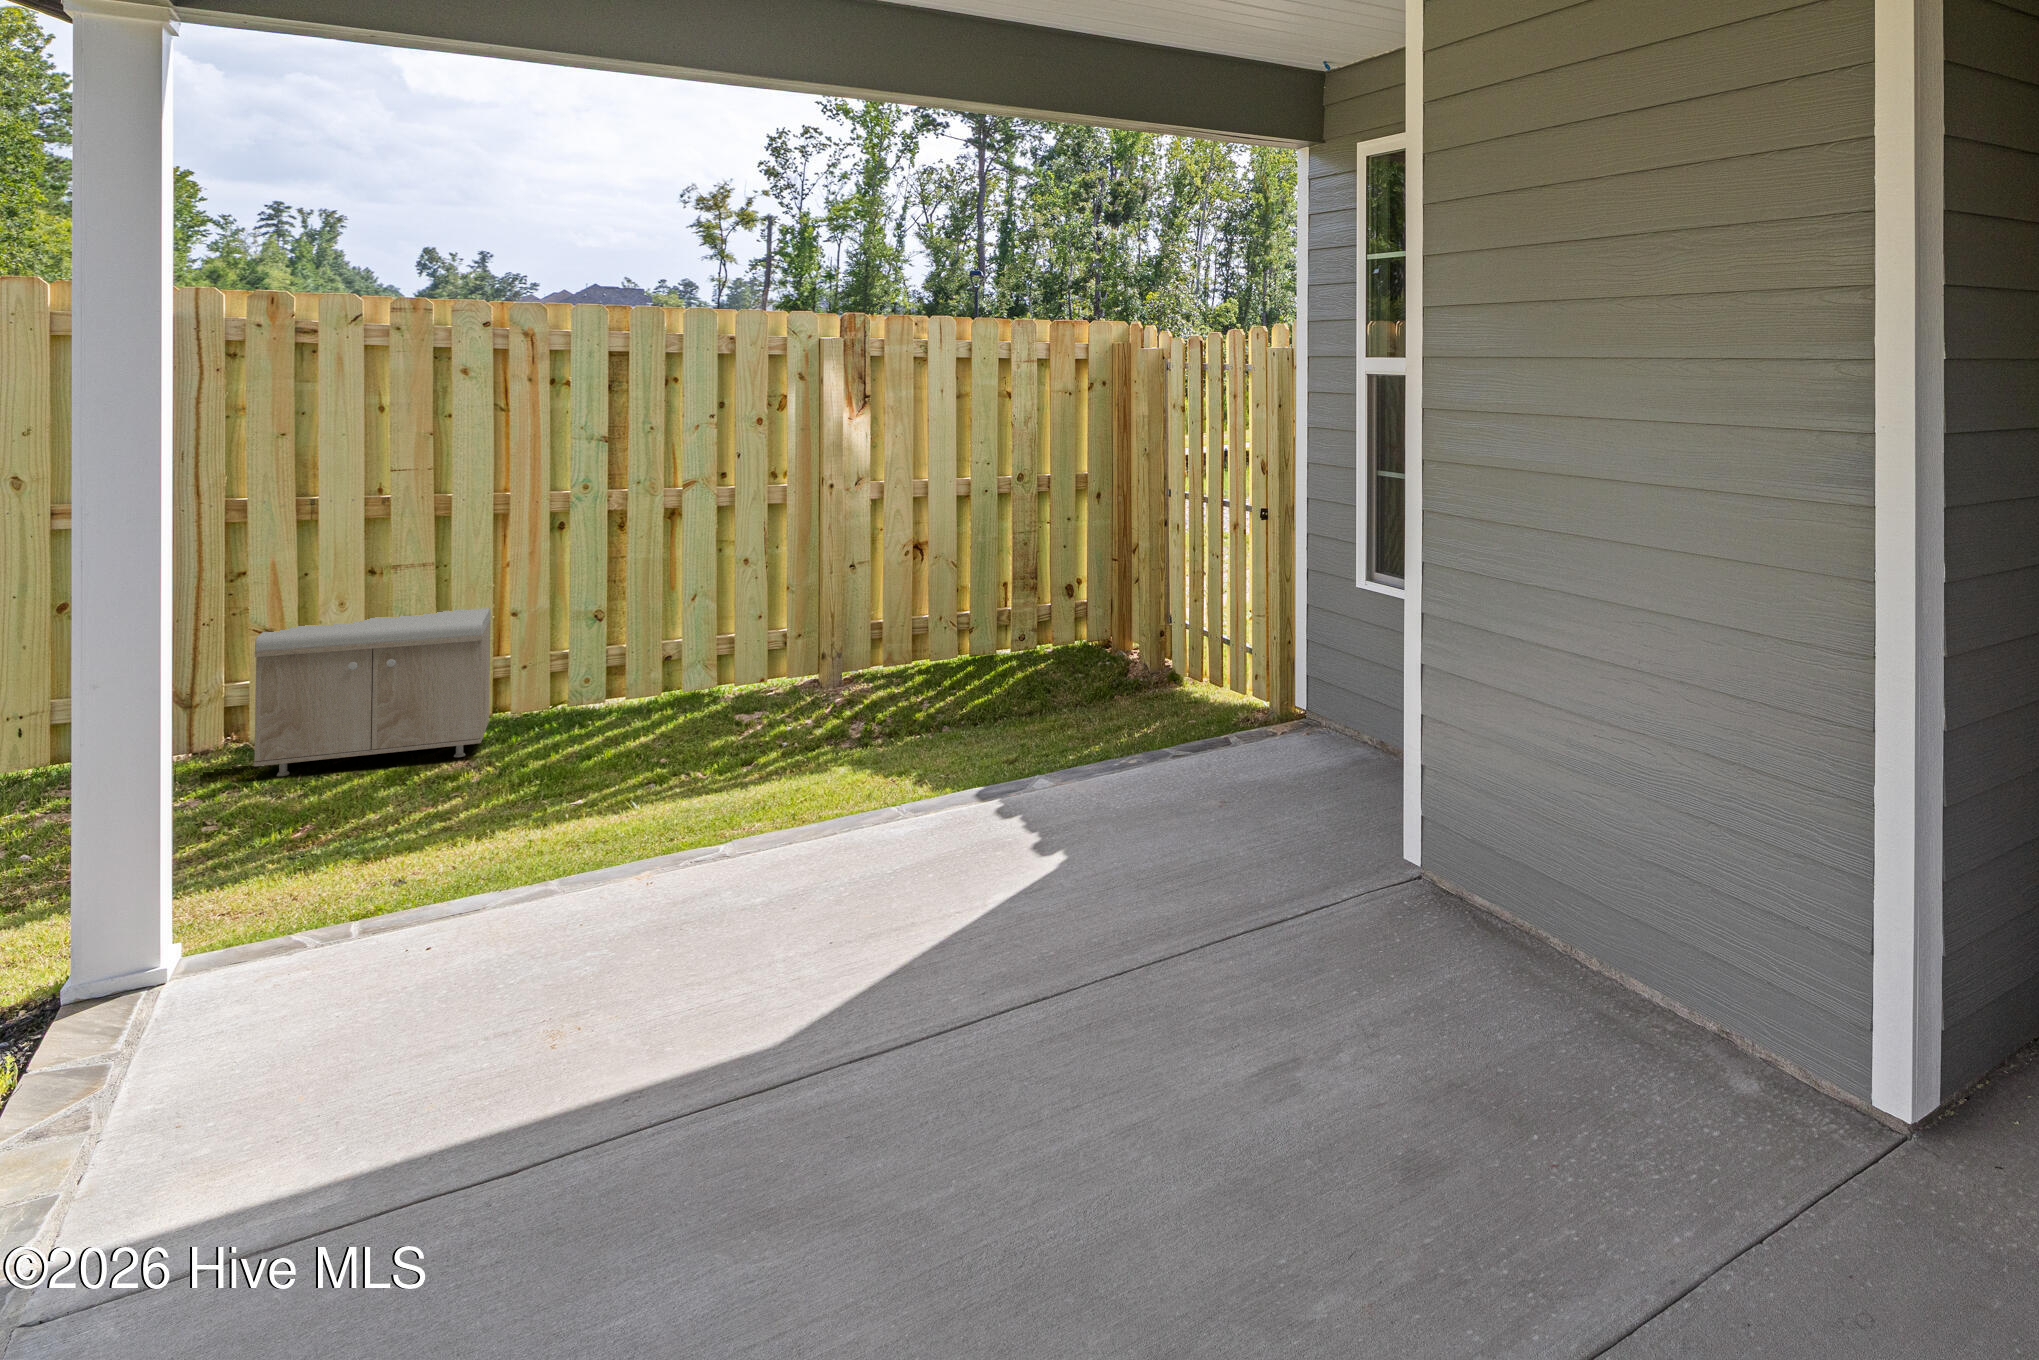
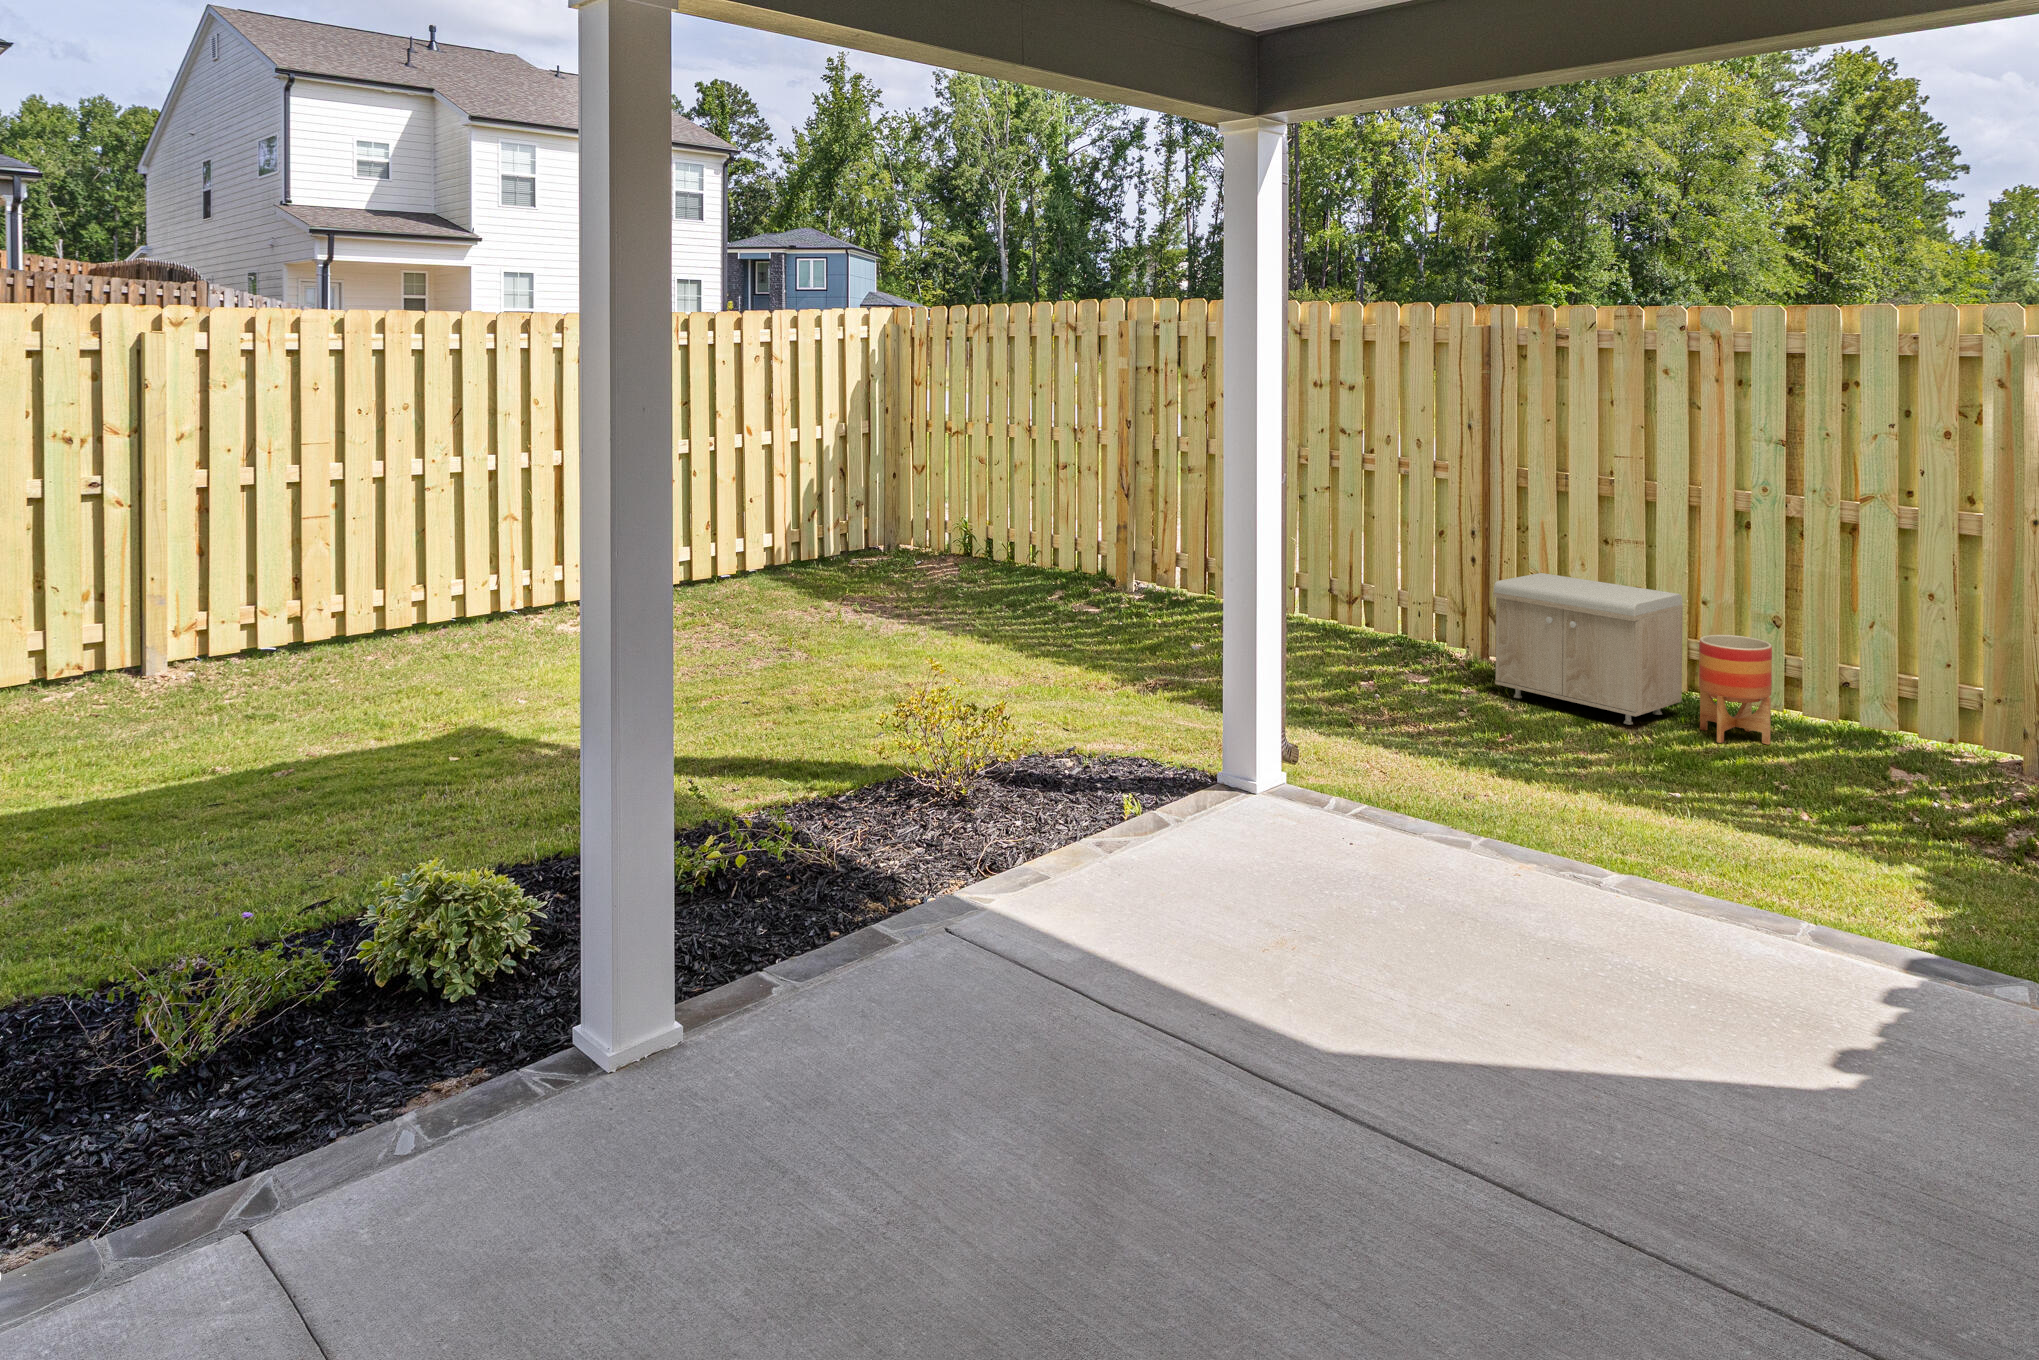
planter: none [529,635,610,744] -> present [1699,635,1772,745]

